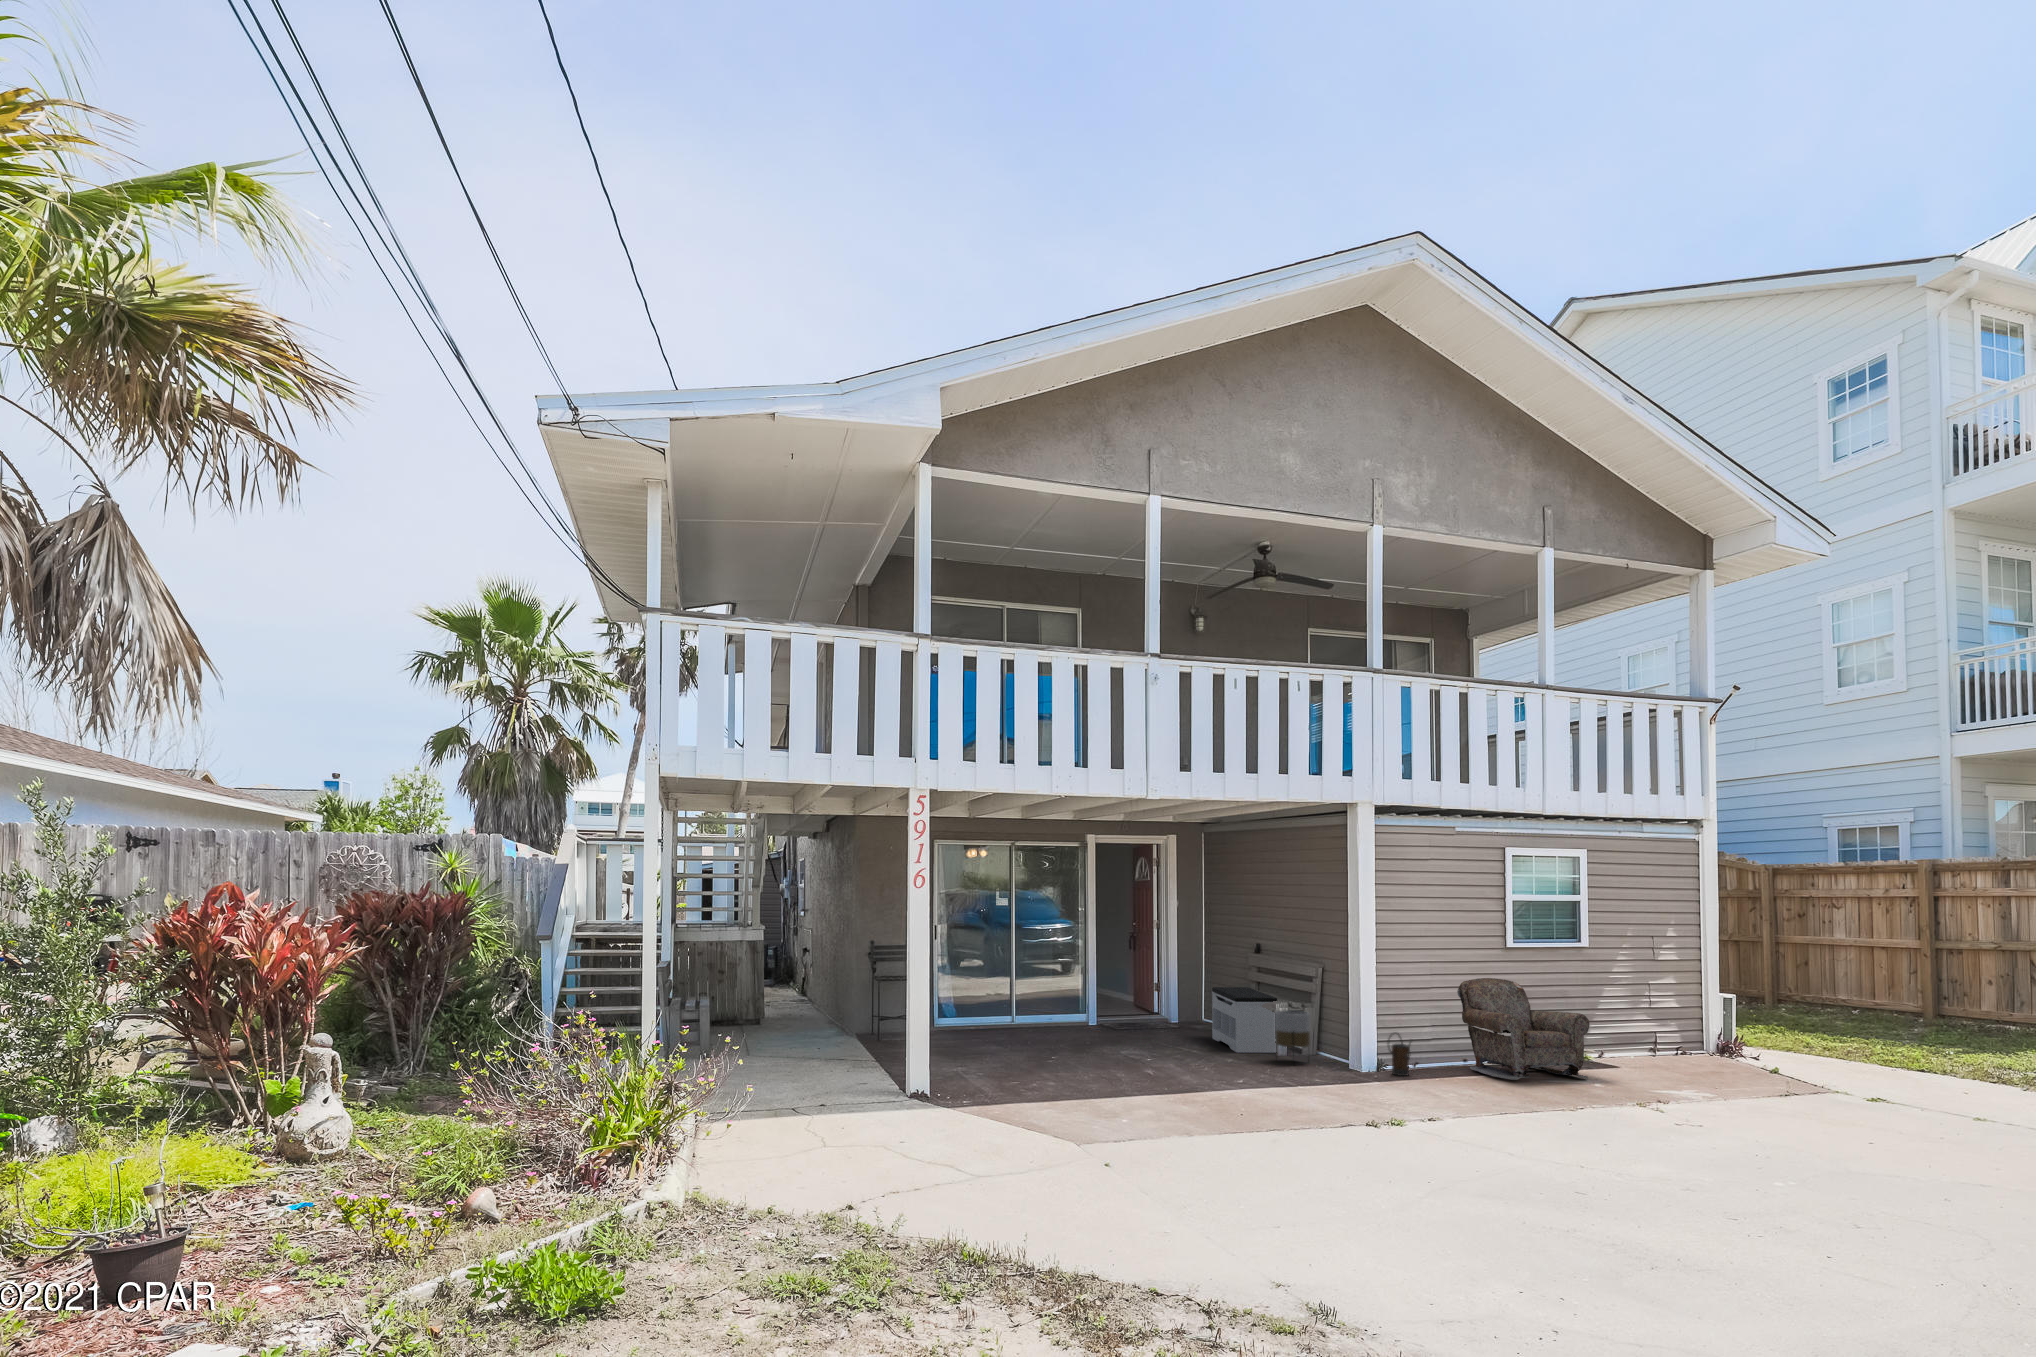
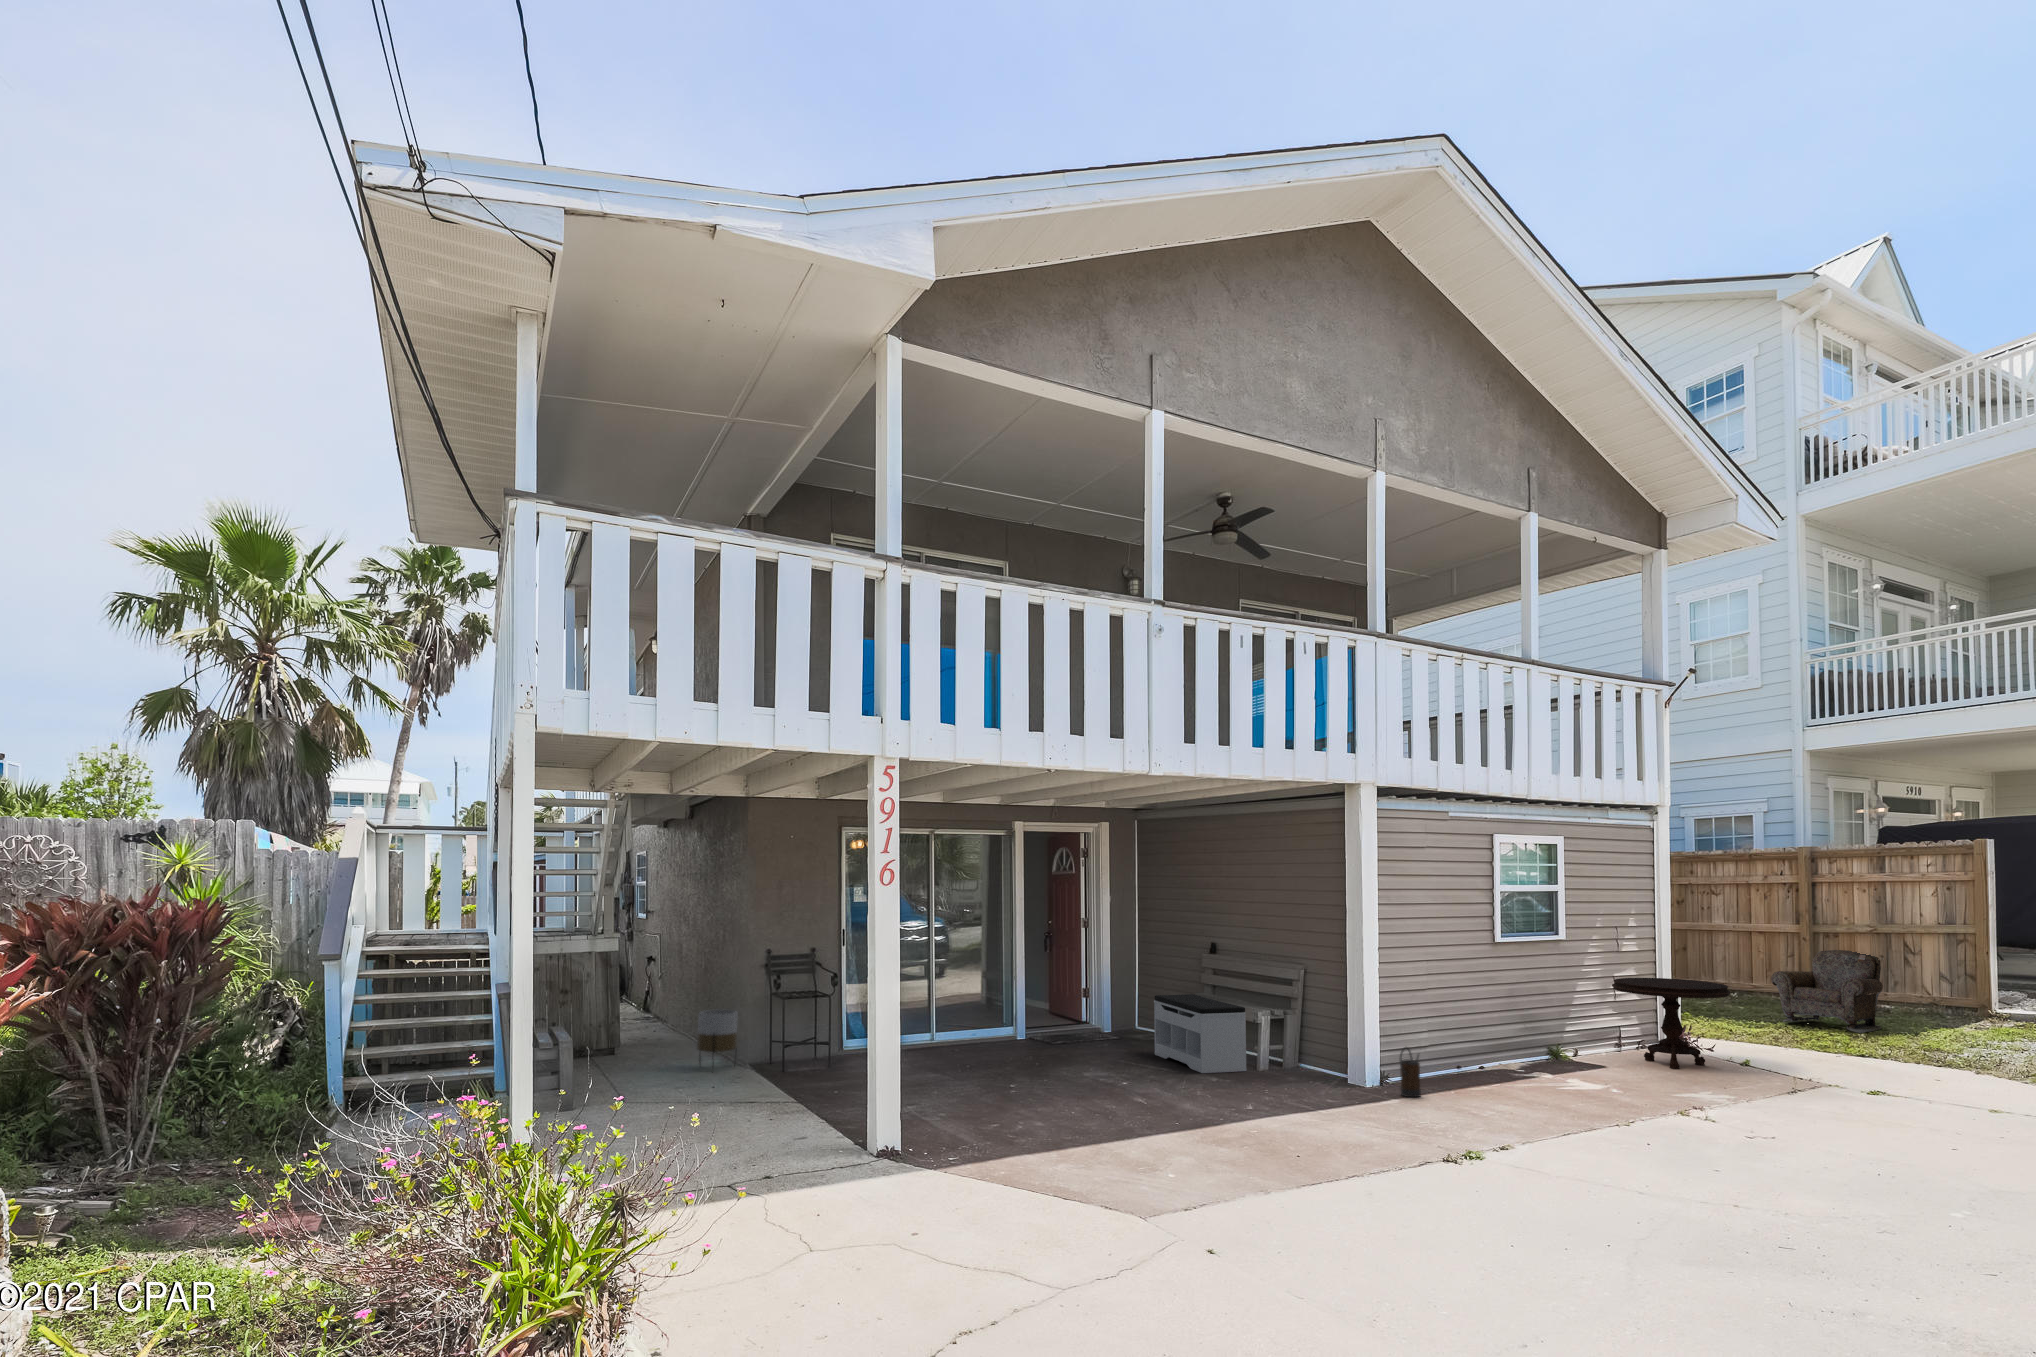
armchair: present [1457,978,1590,1080] -> present [1771,950,1883,1033]
side table: none [1642,983,1753,1067] -> present [1612,978,1731,1069]
planter: present [1276,1010,1310,1048] -> present [697,1009,738,1063]

